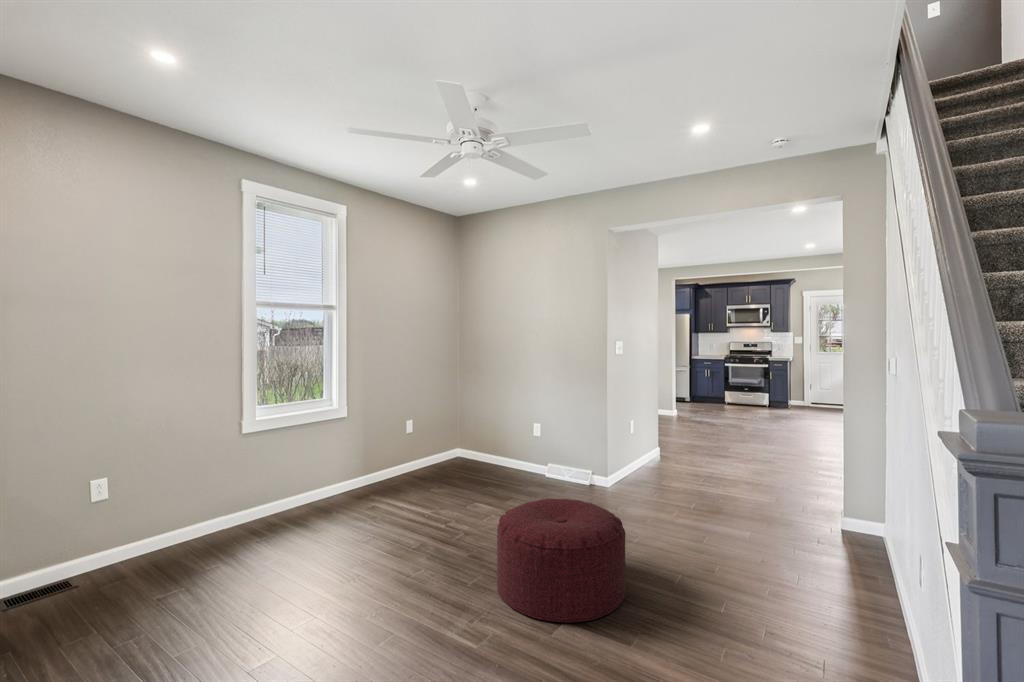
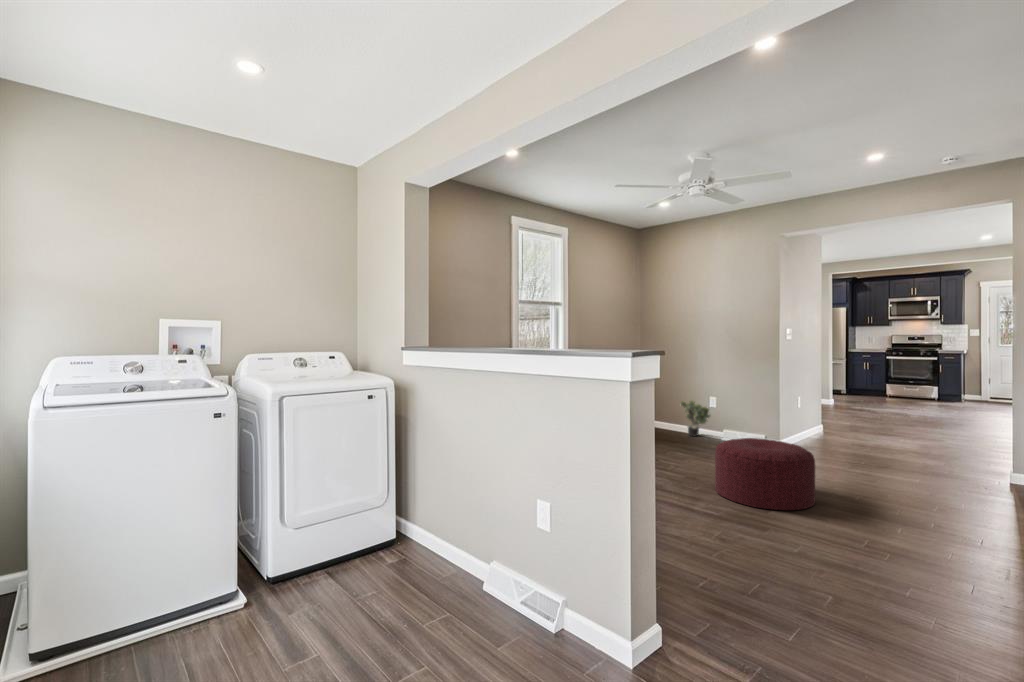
potted plant: none [498,428,534,474] -> present [680,401,710,436]

